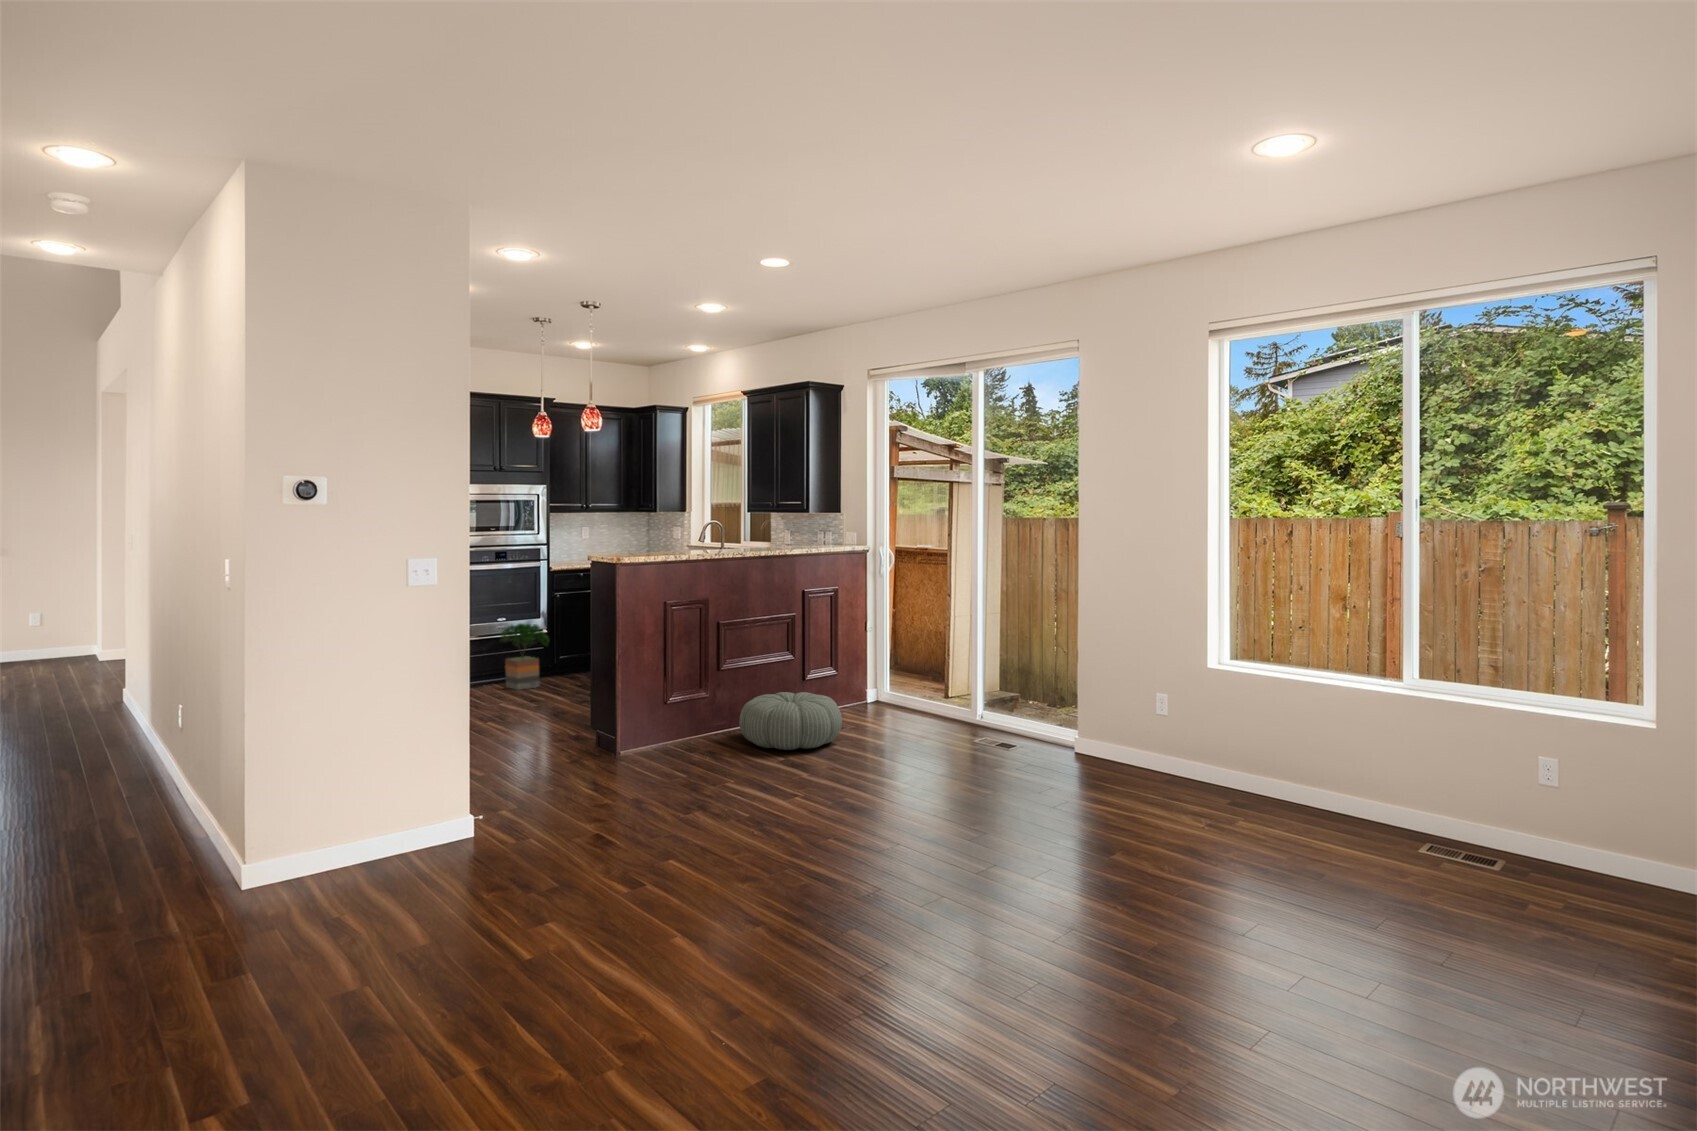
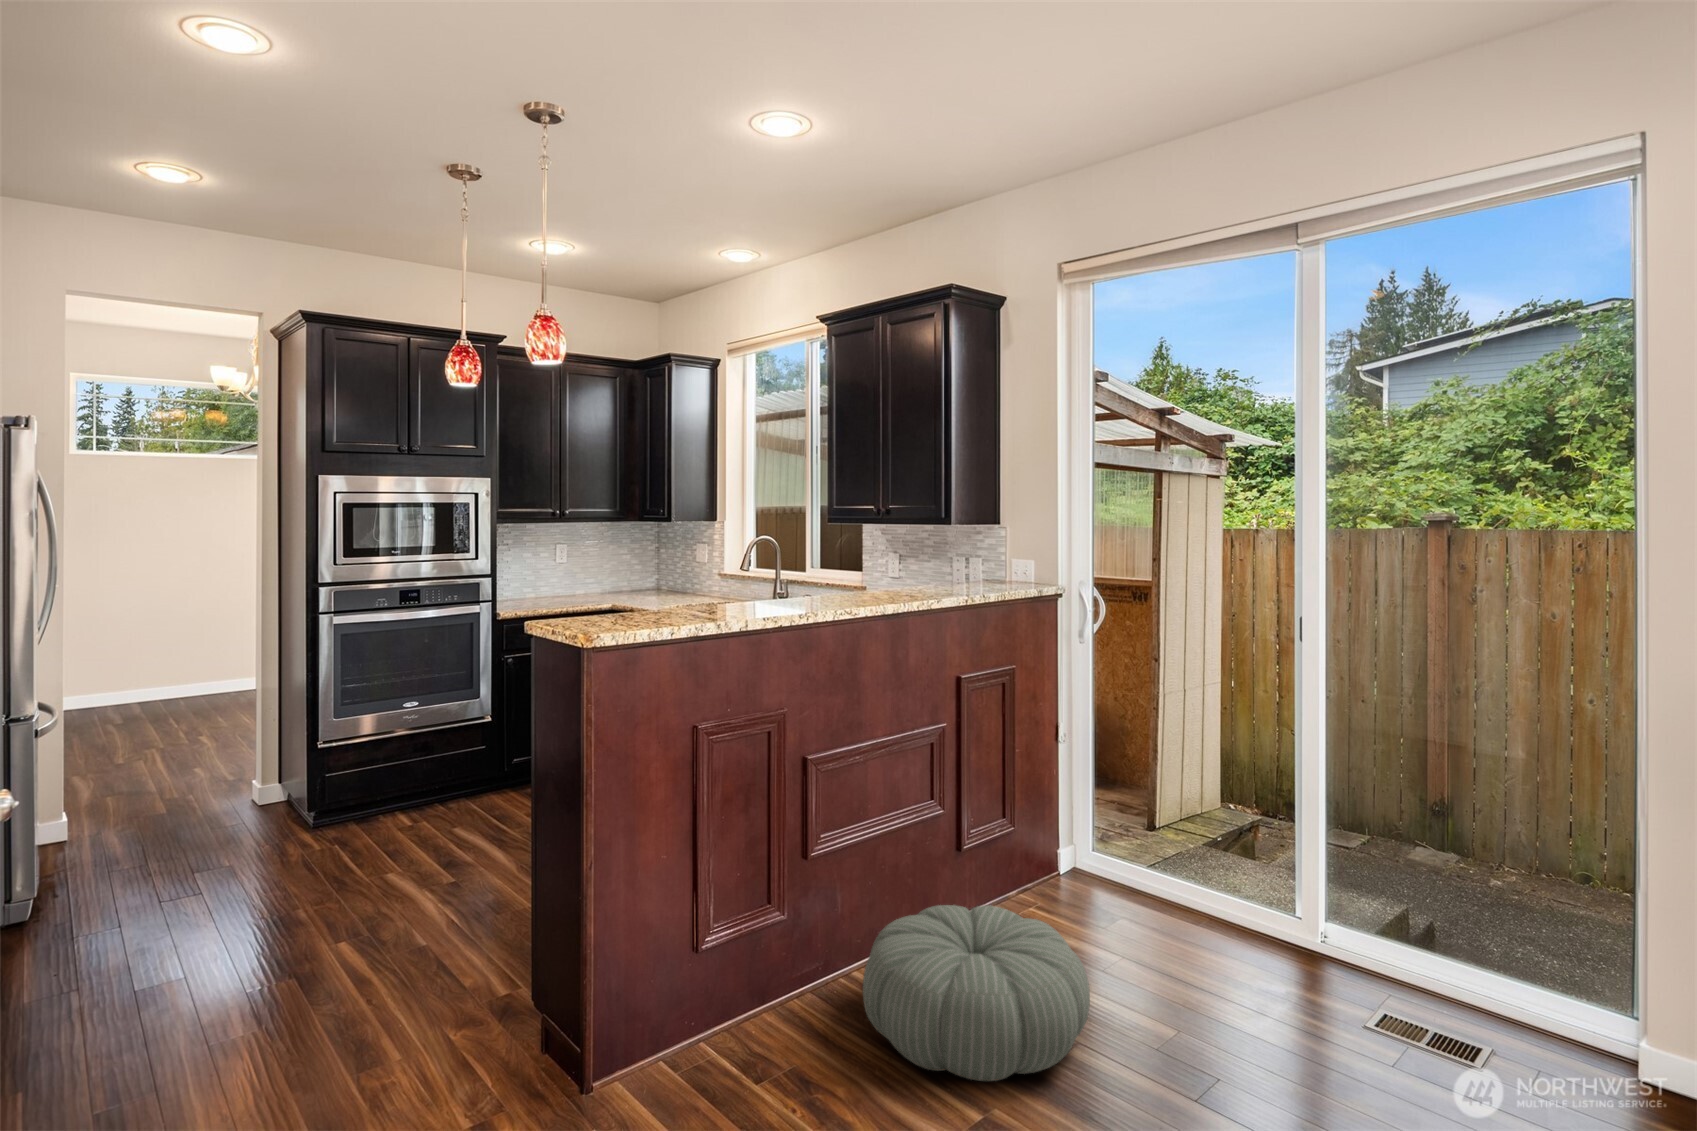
potted tree: present [501,624,549,690] -> none [402,710,492,831]

